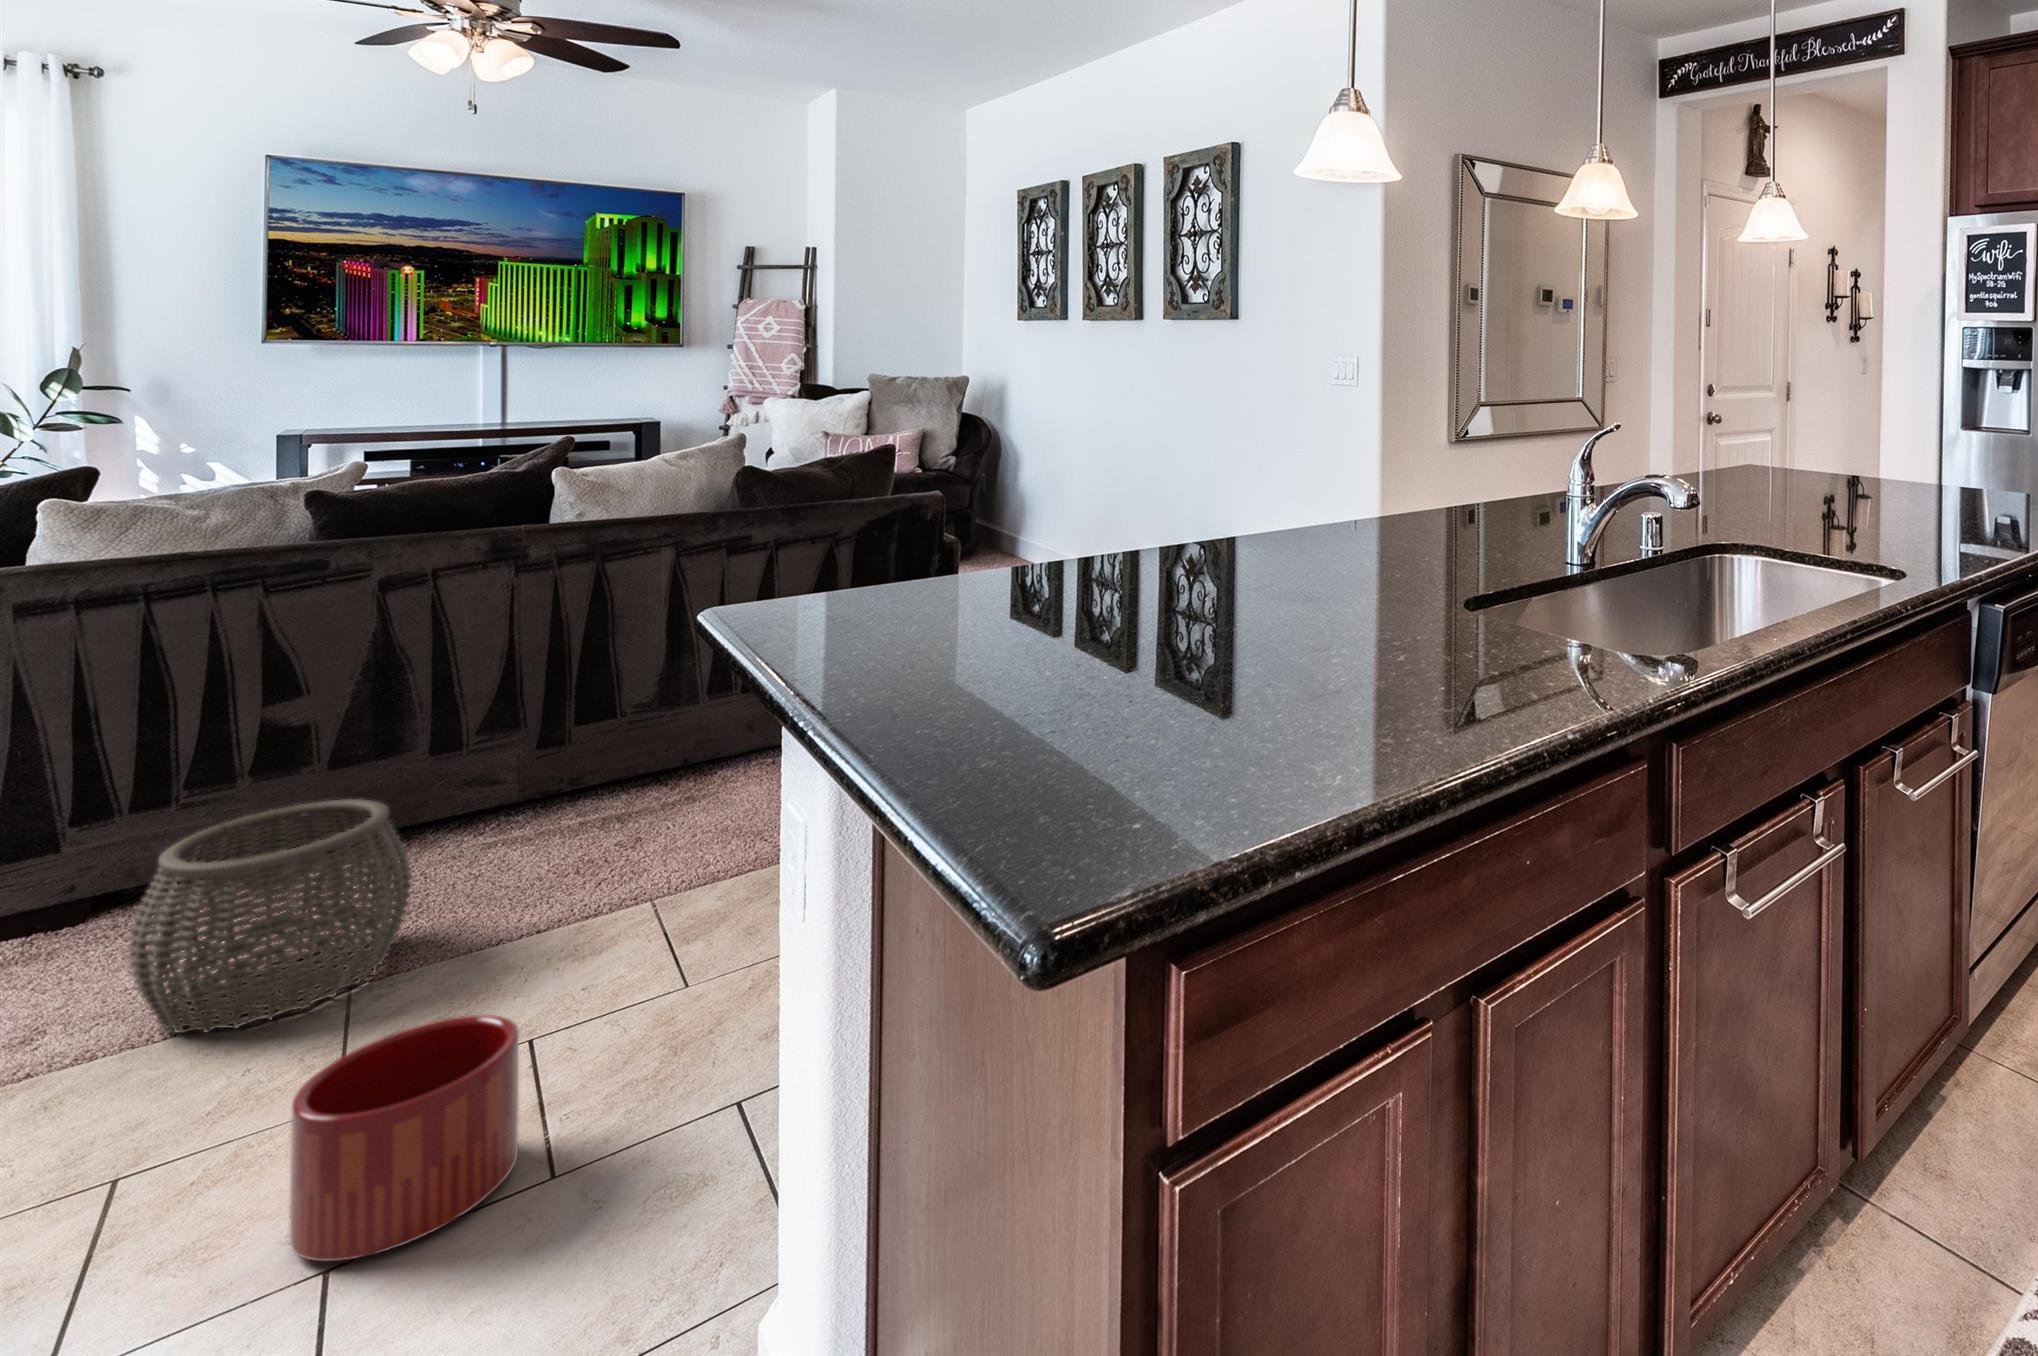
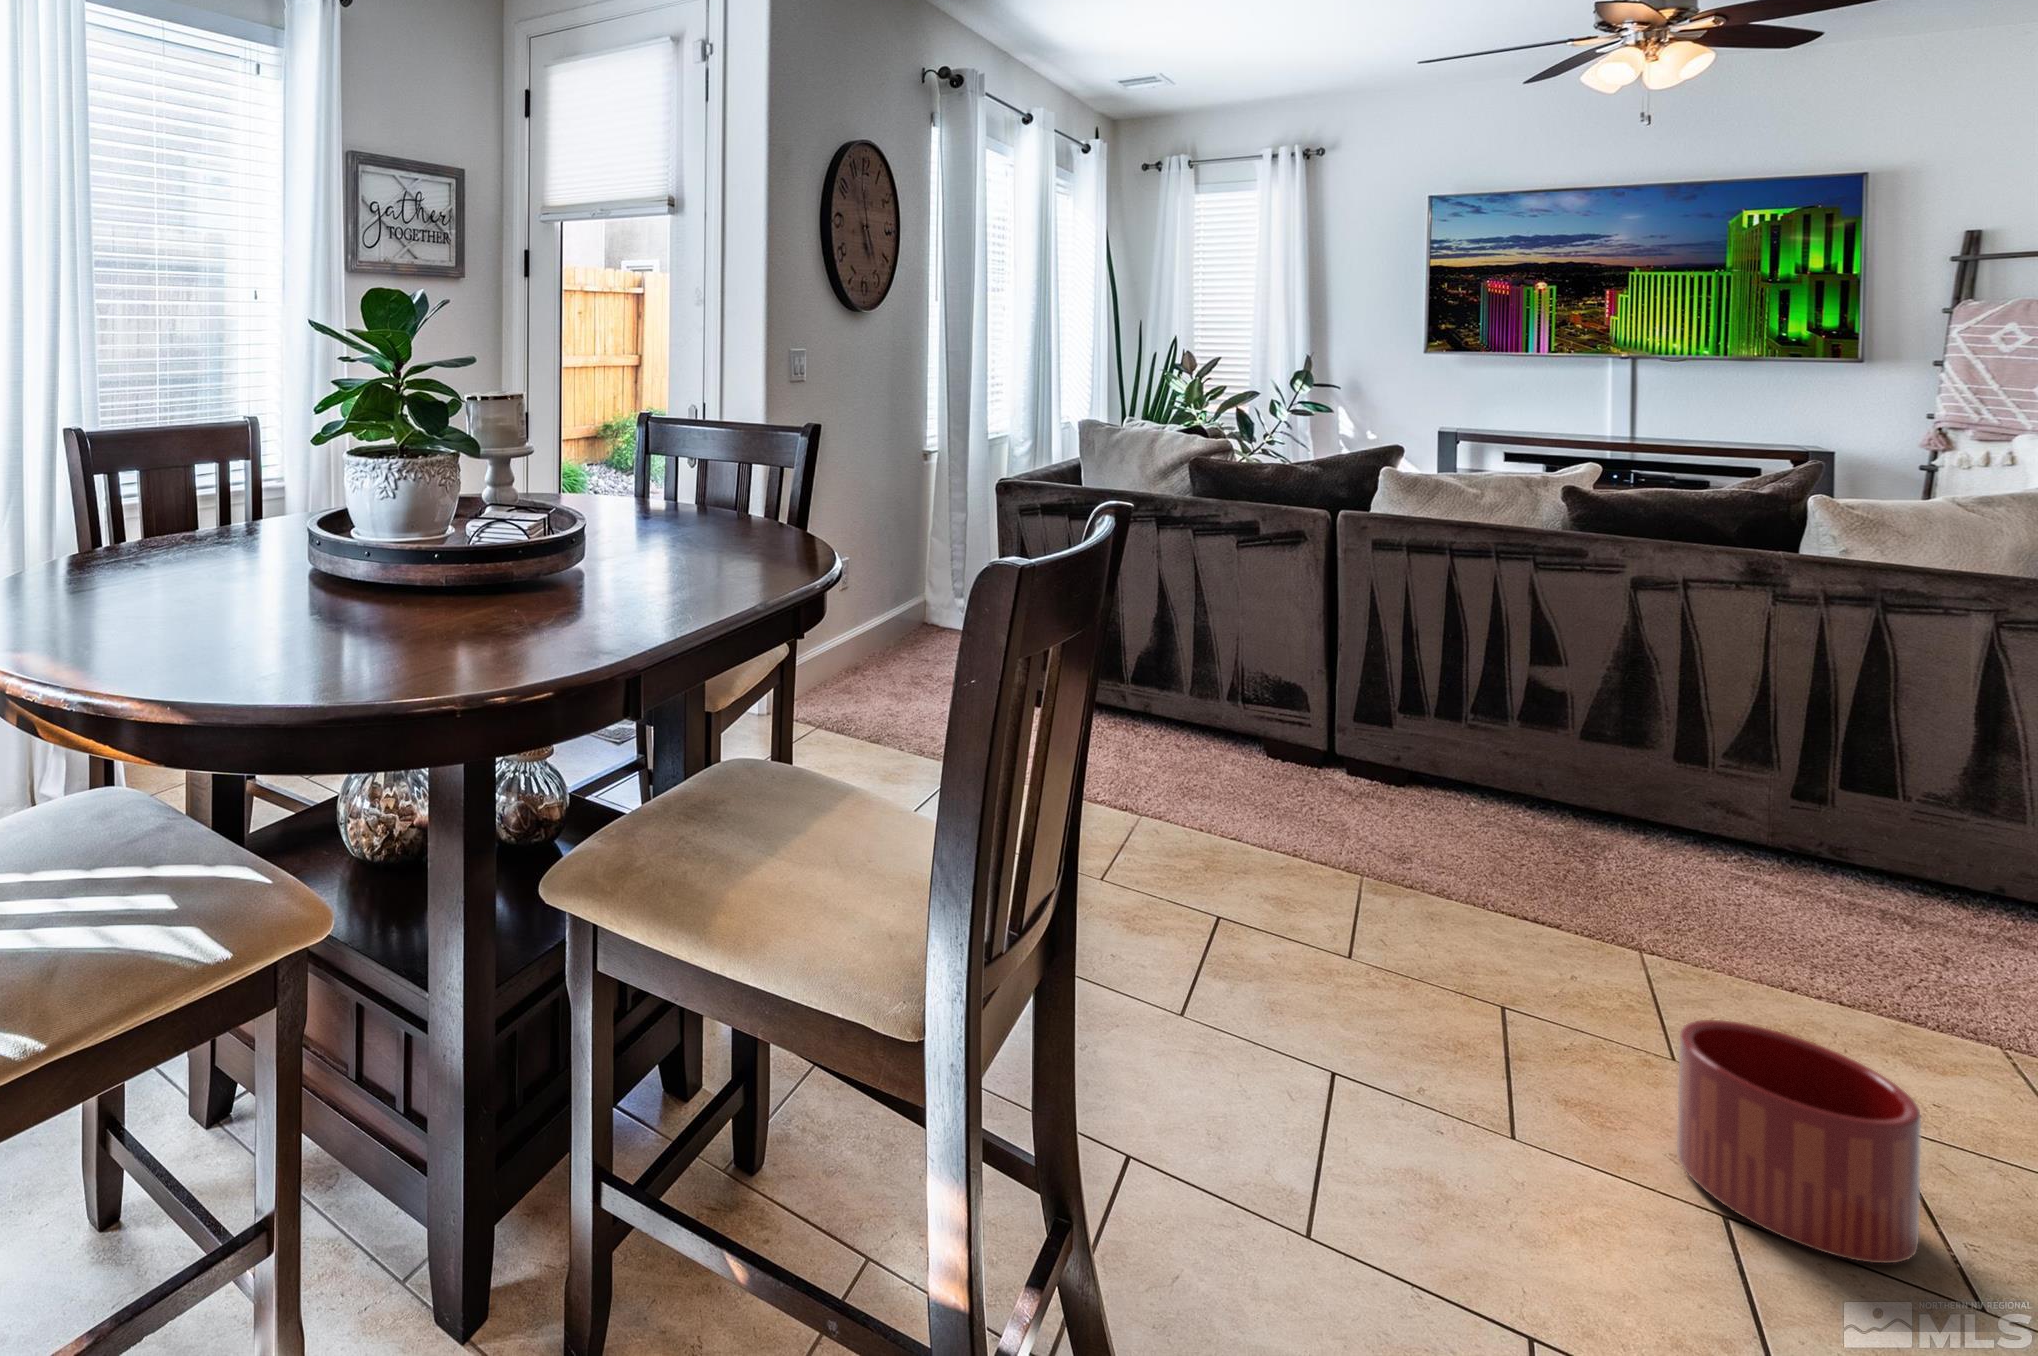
woven basket: present [127,799,412,1033] -> none [1469,754,1698,951]

